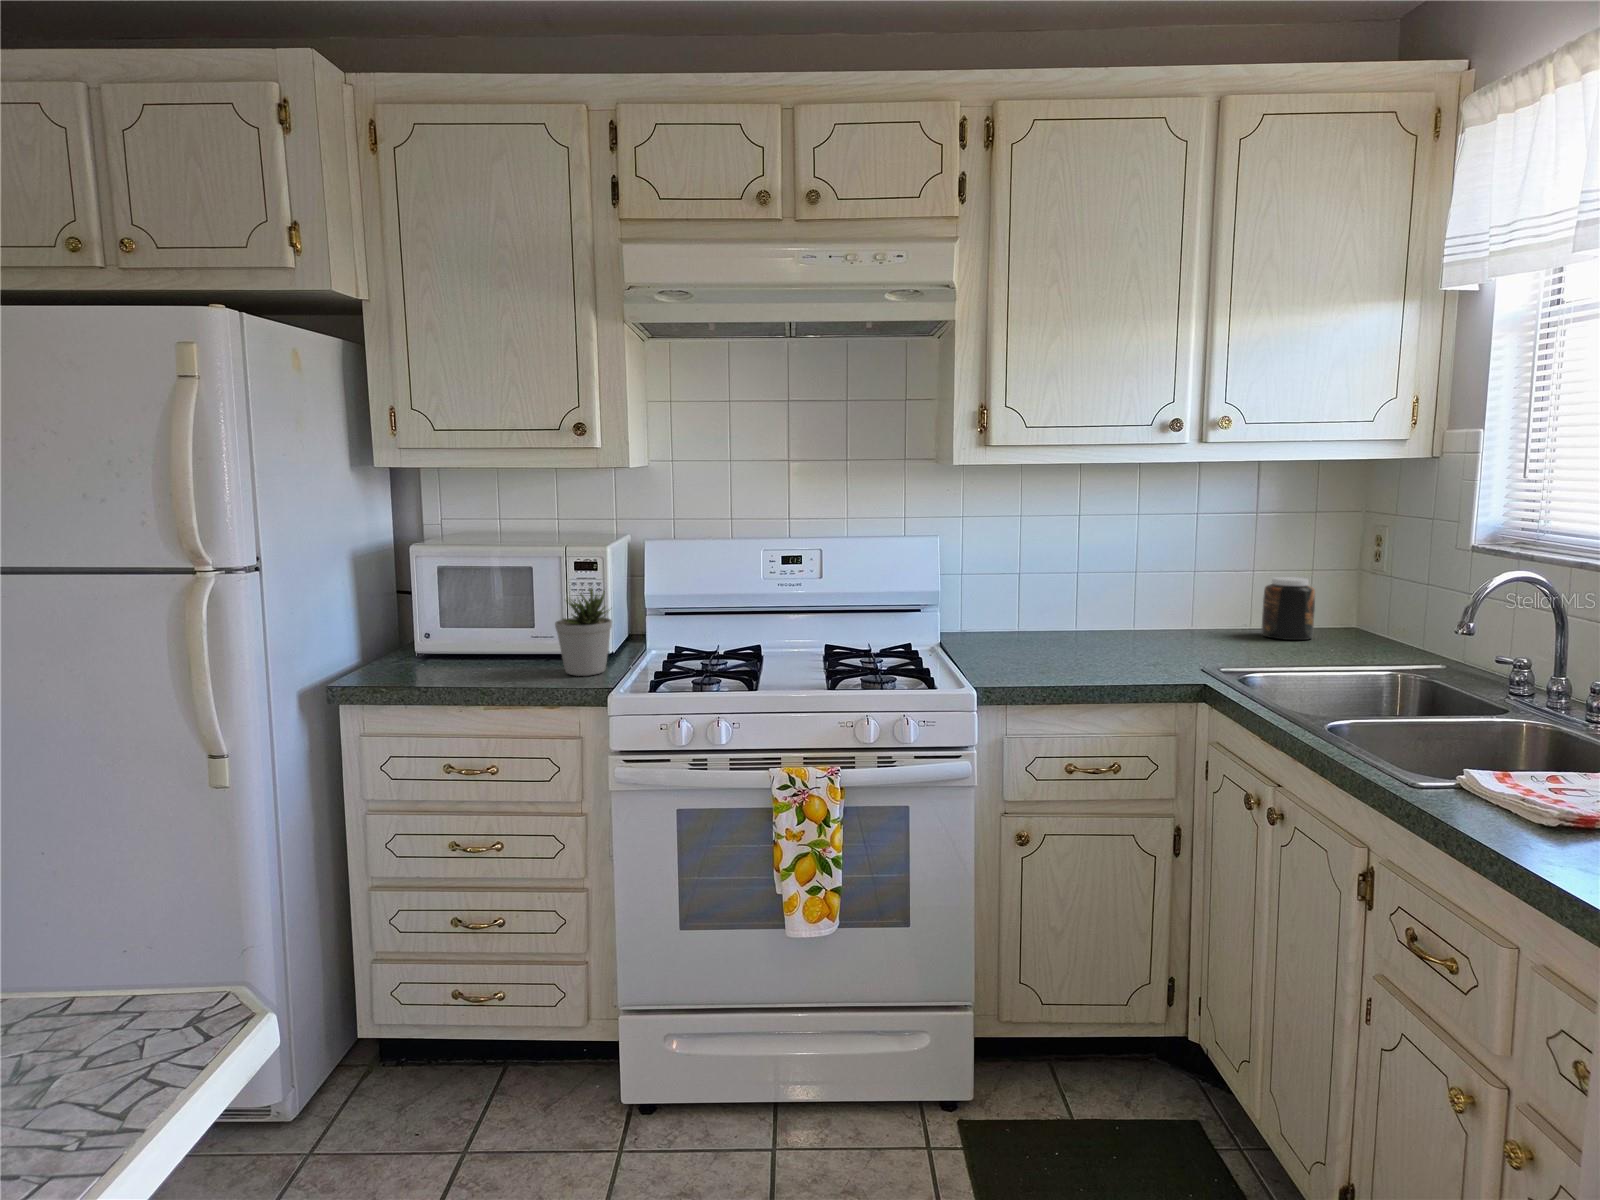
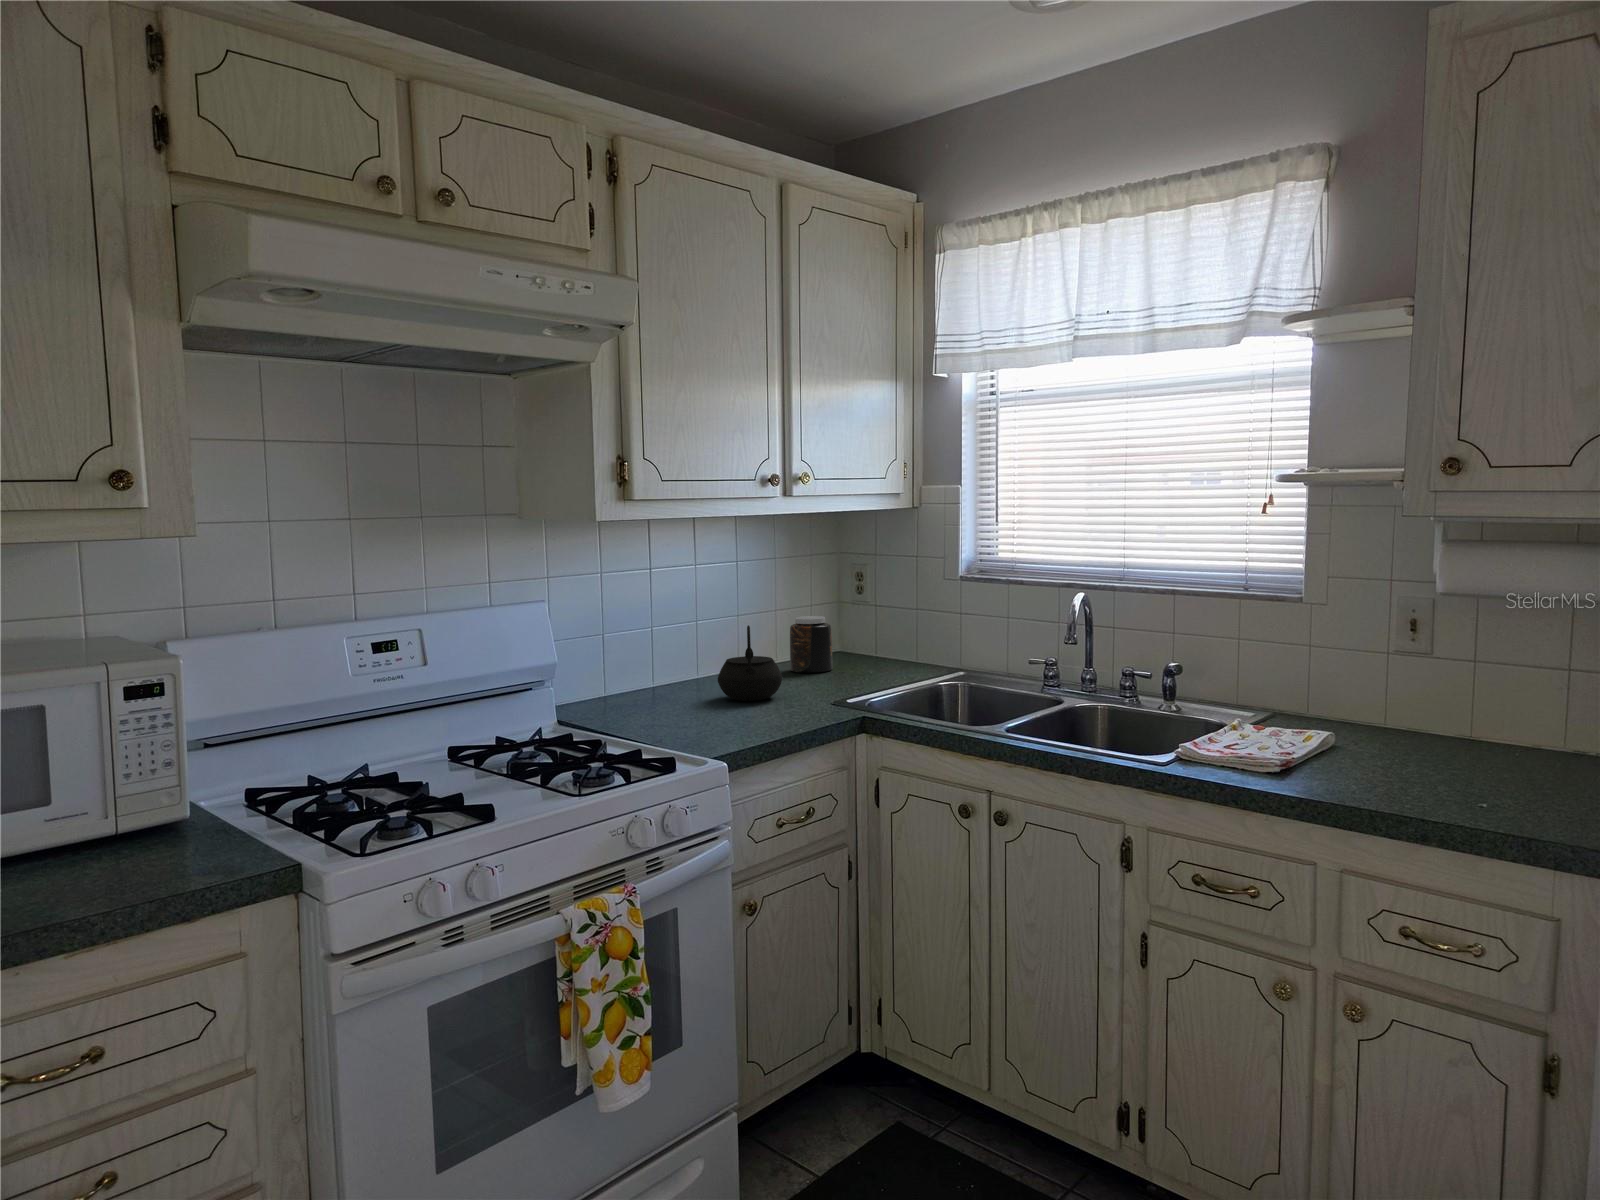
kettle: none [1113,576,1183,653] -> present [718,625,782,701]
potted plant: present [555,590,612,676] -> none [131,714,239,866]

